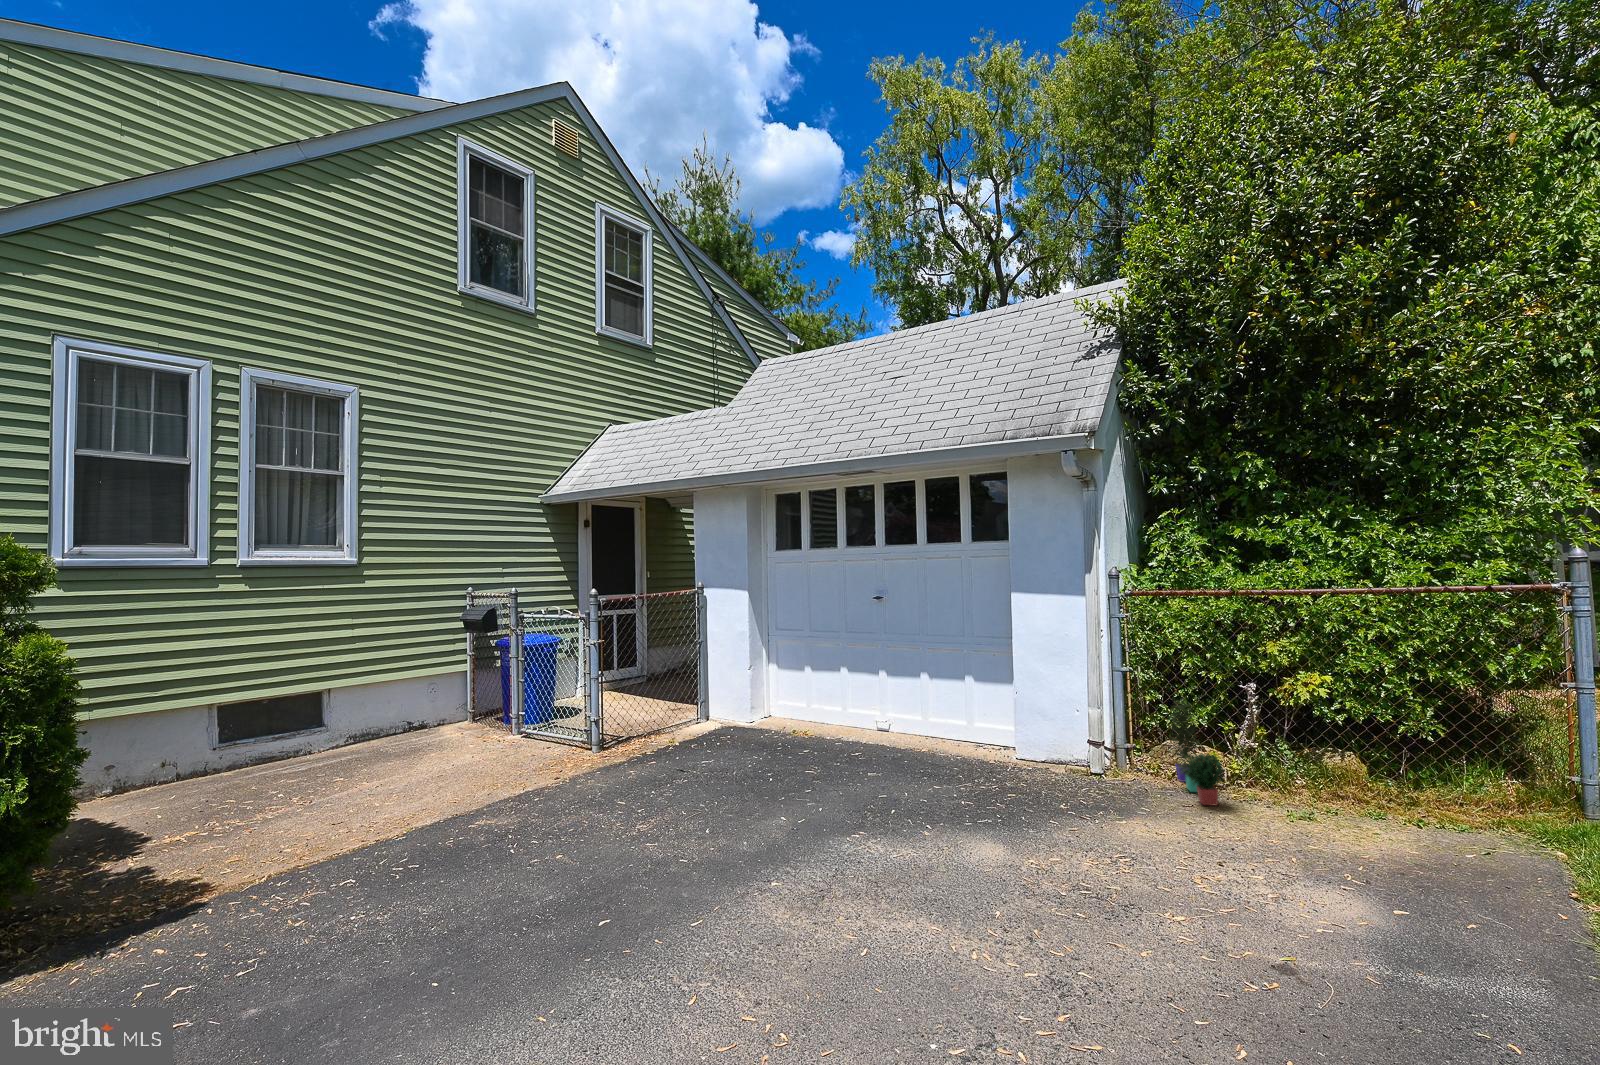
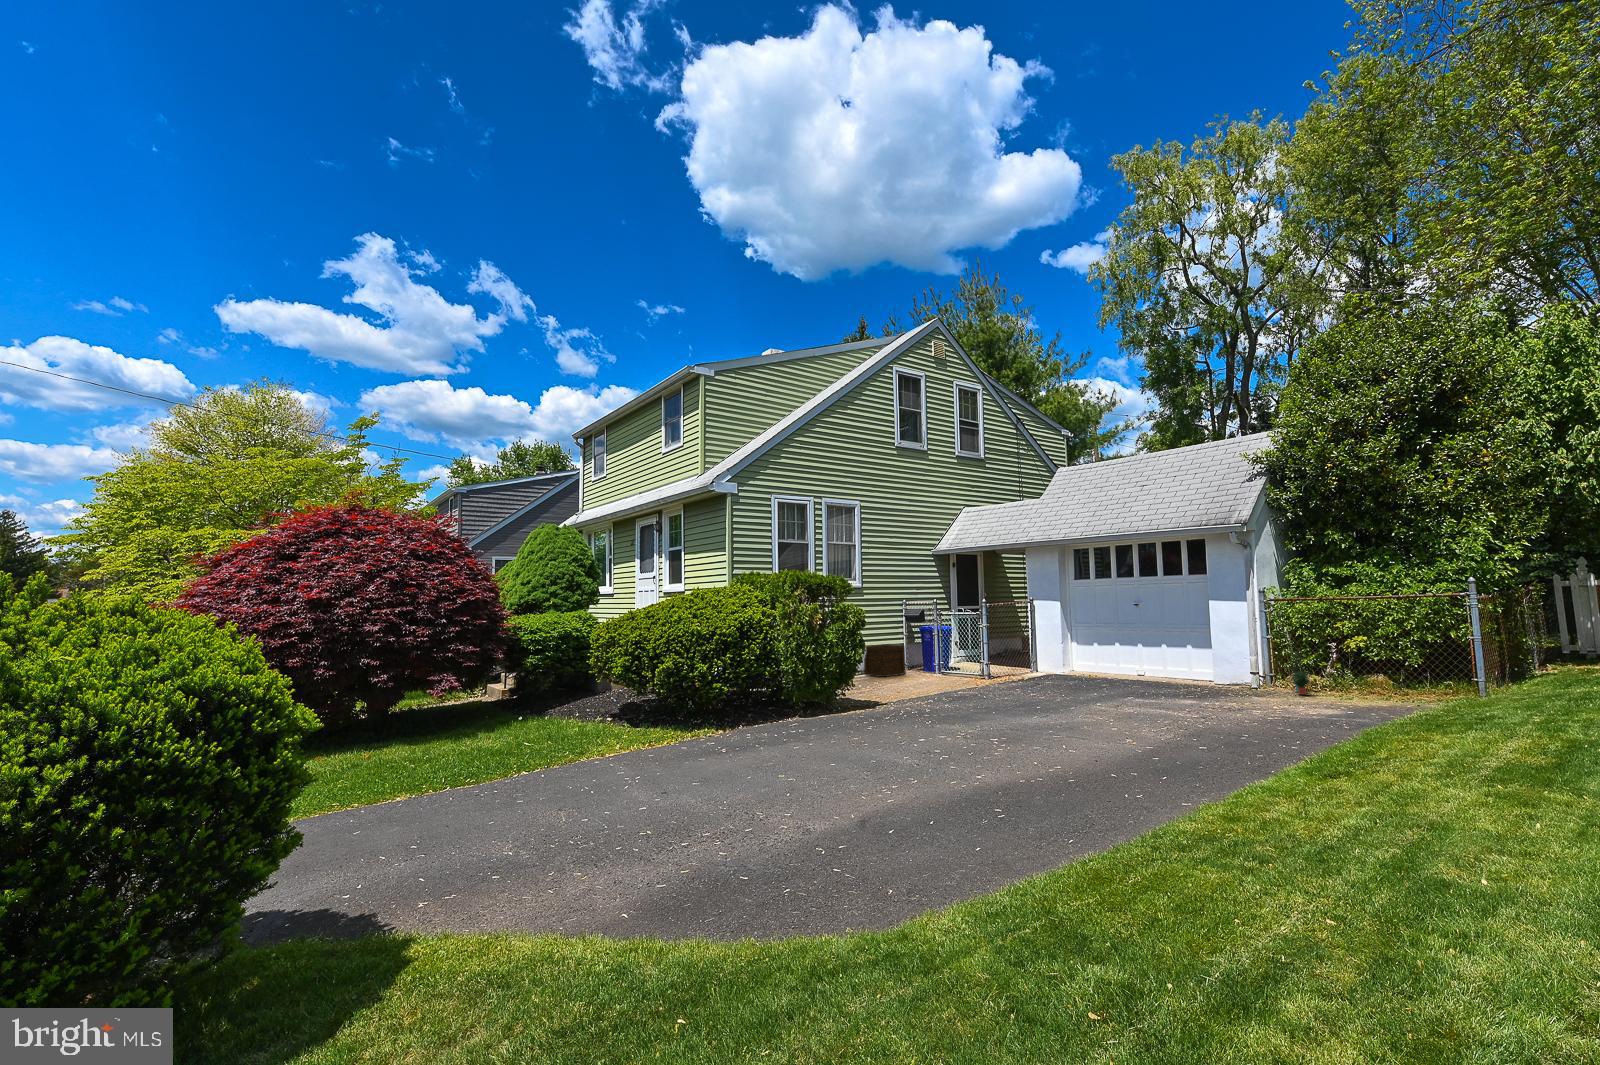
wooden crate: none [358,677,449,752] -> present [864,644,906,677]

